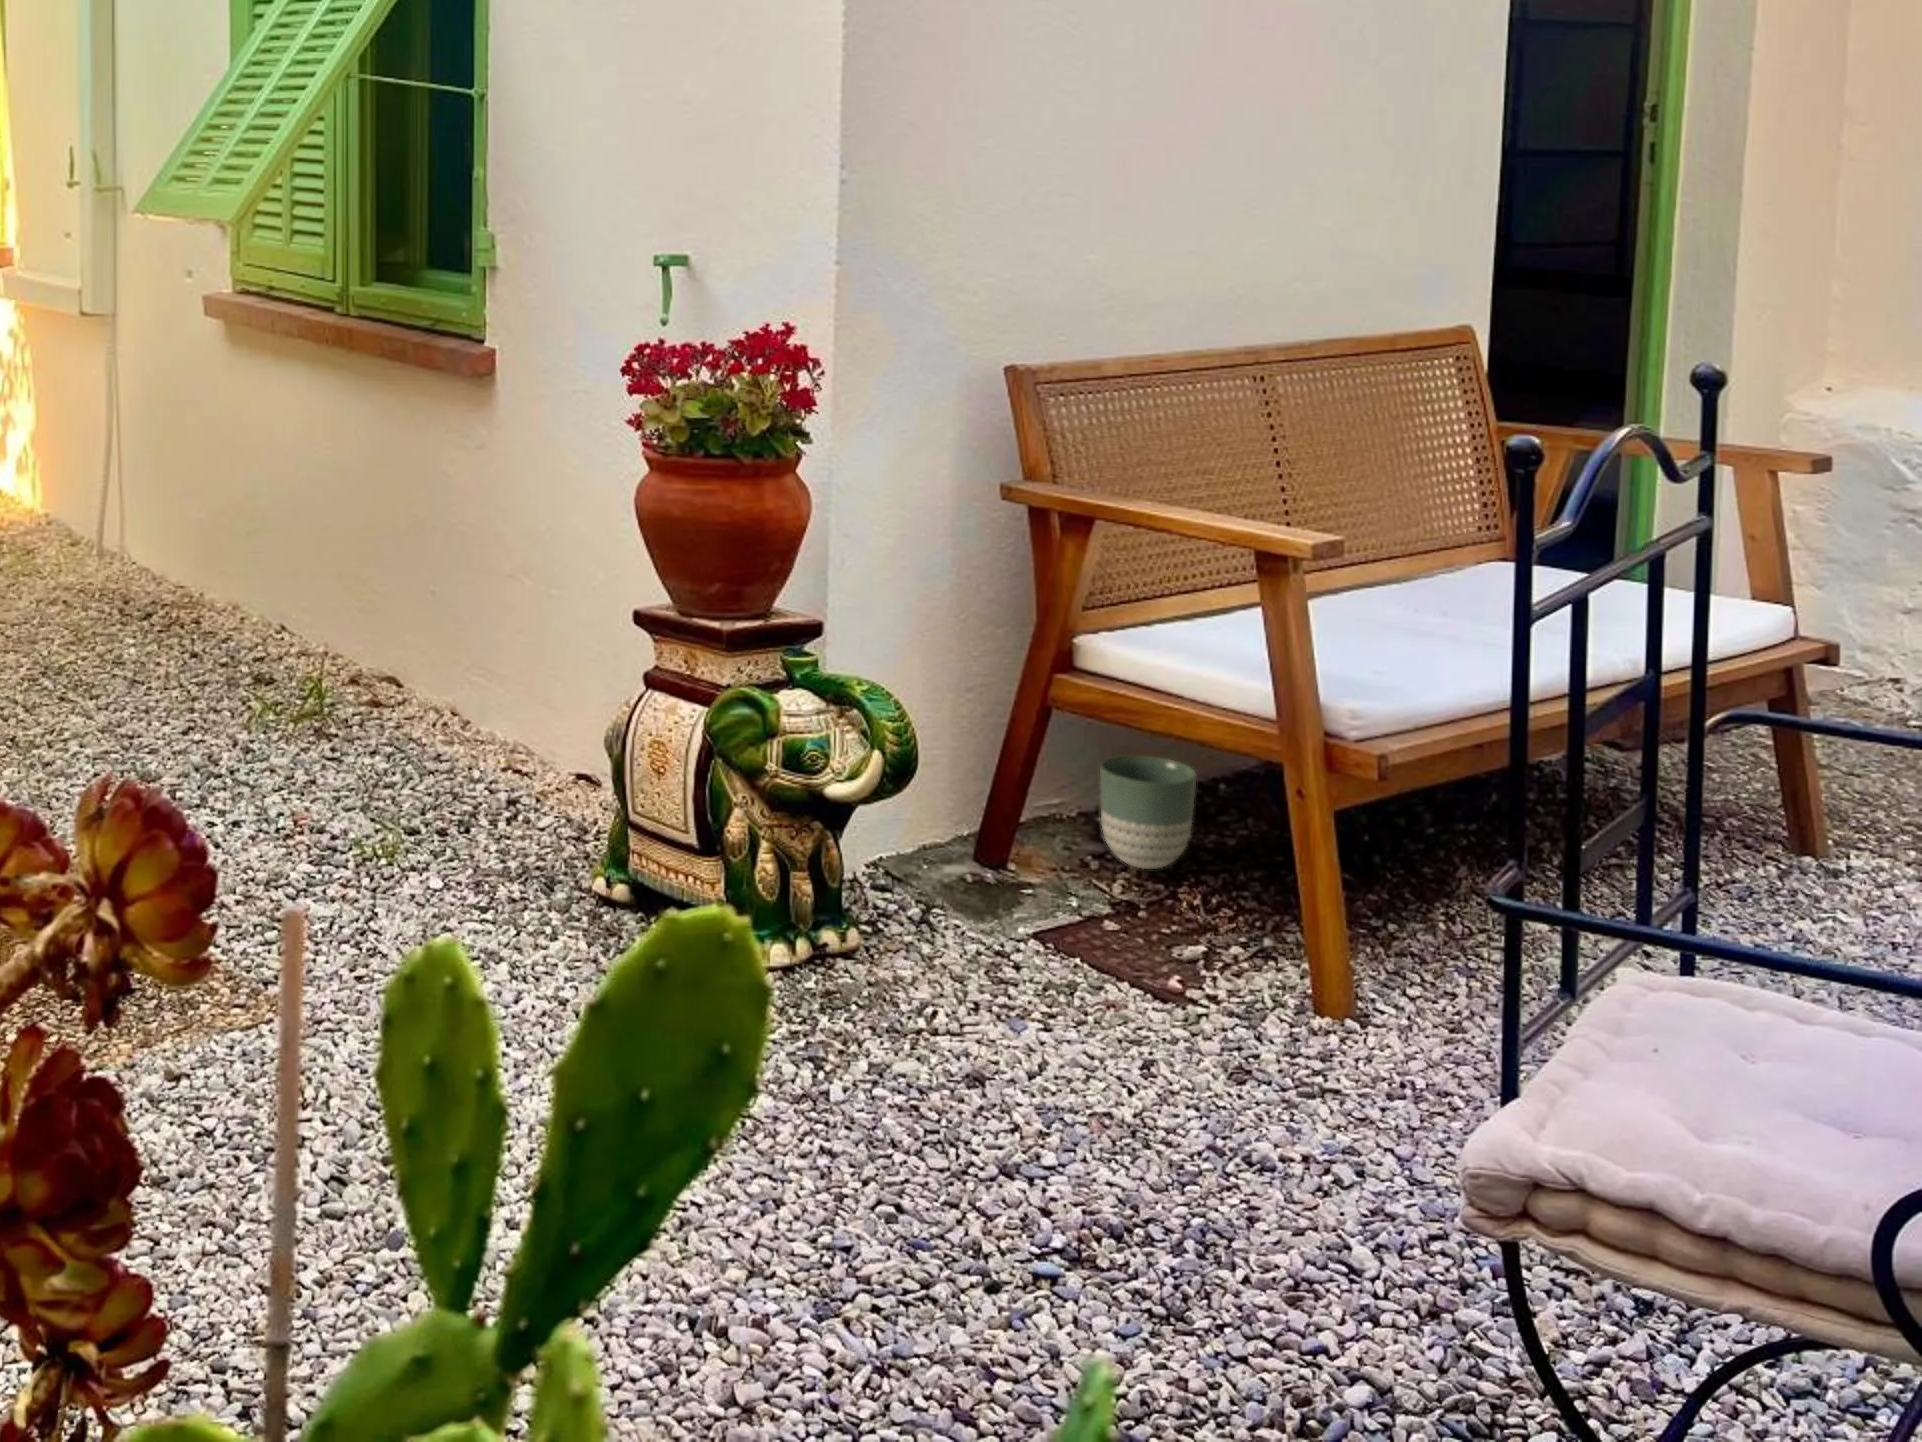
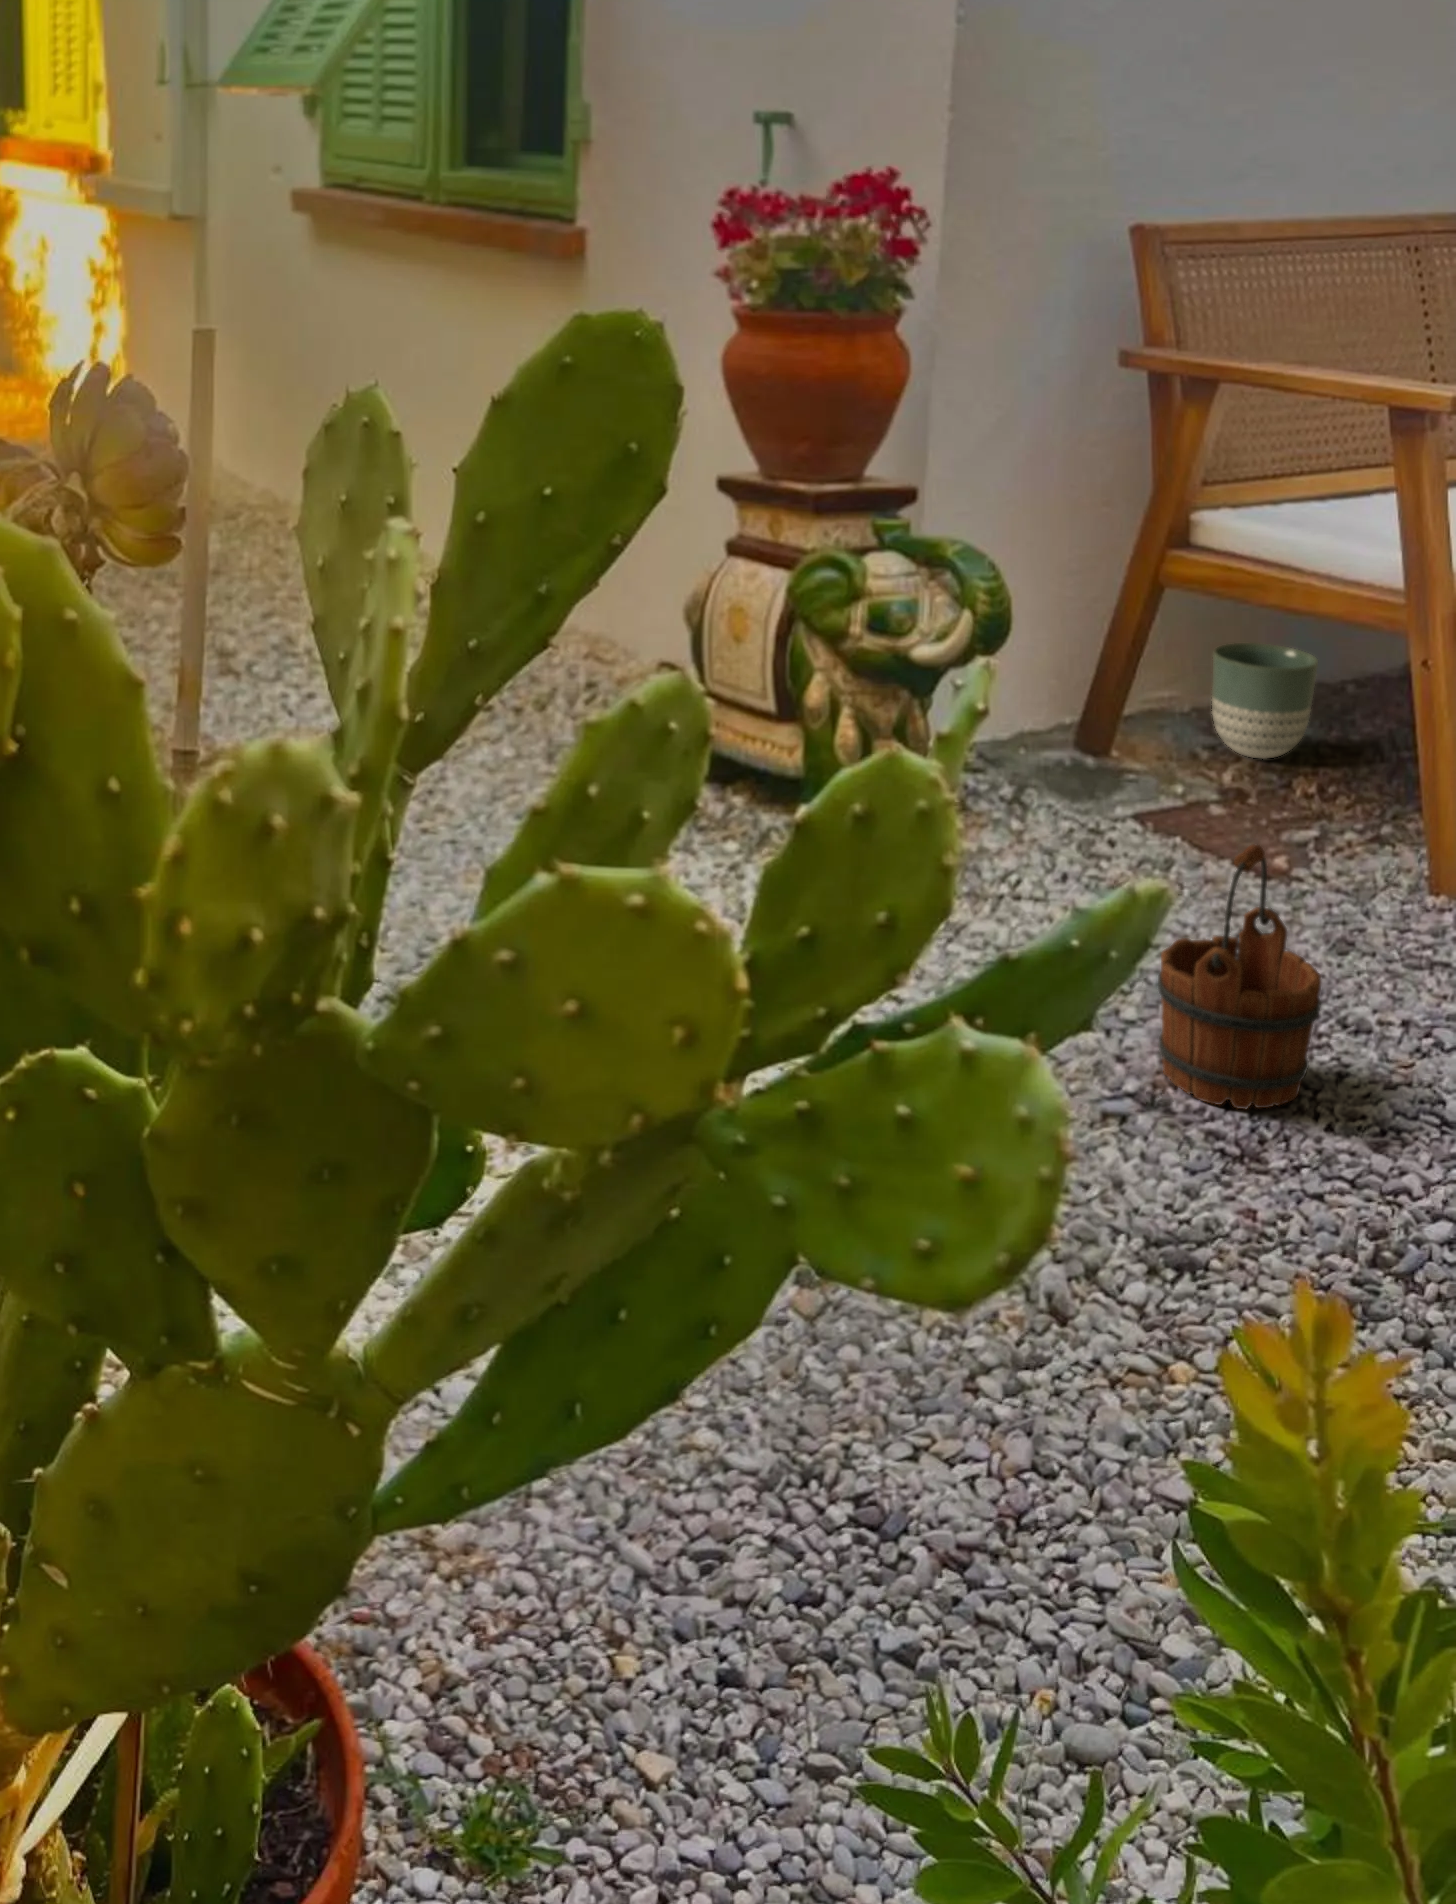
wooden bucket: none [1079,999,1231,1263] -> present [1158,845,1321,1109]

